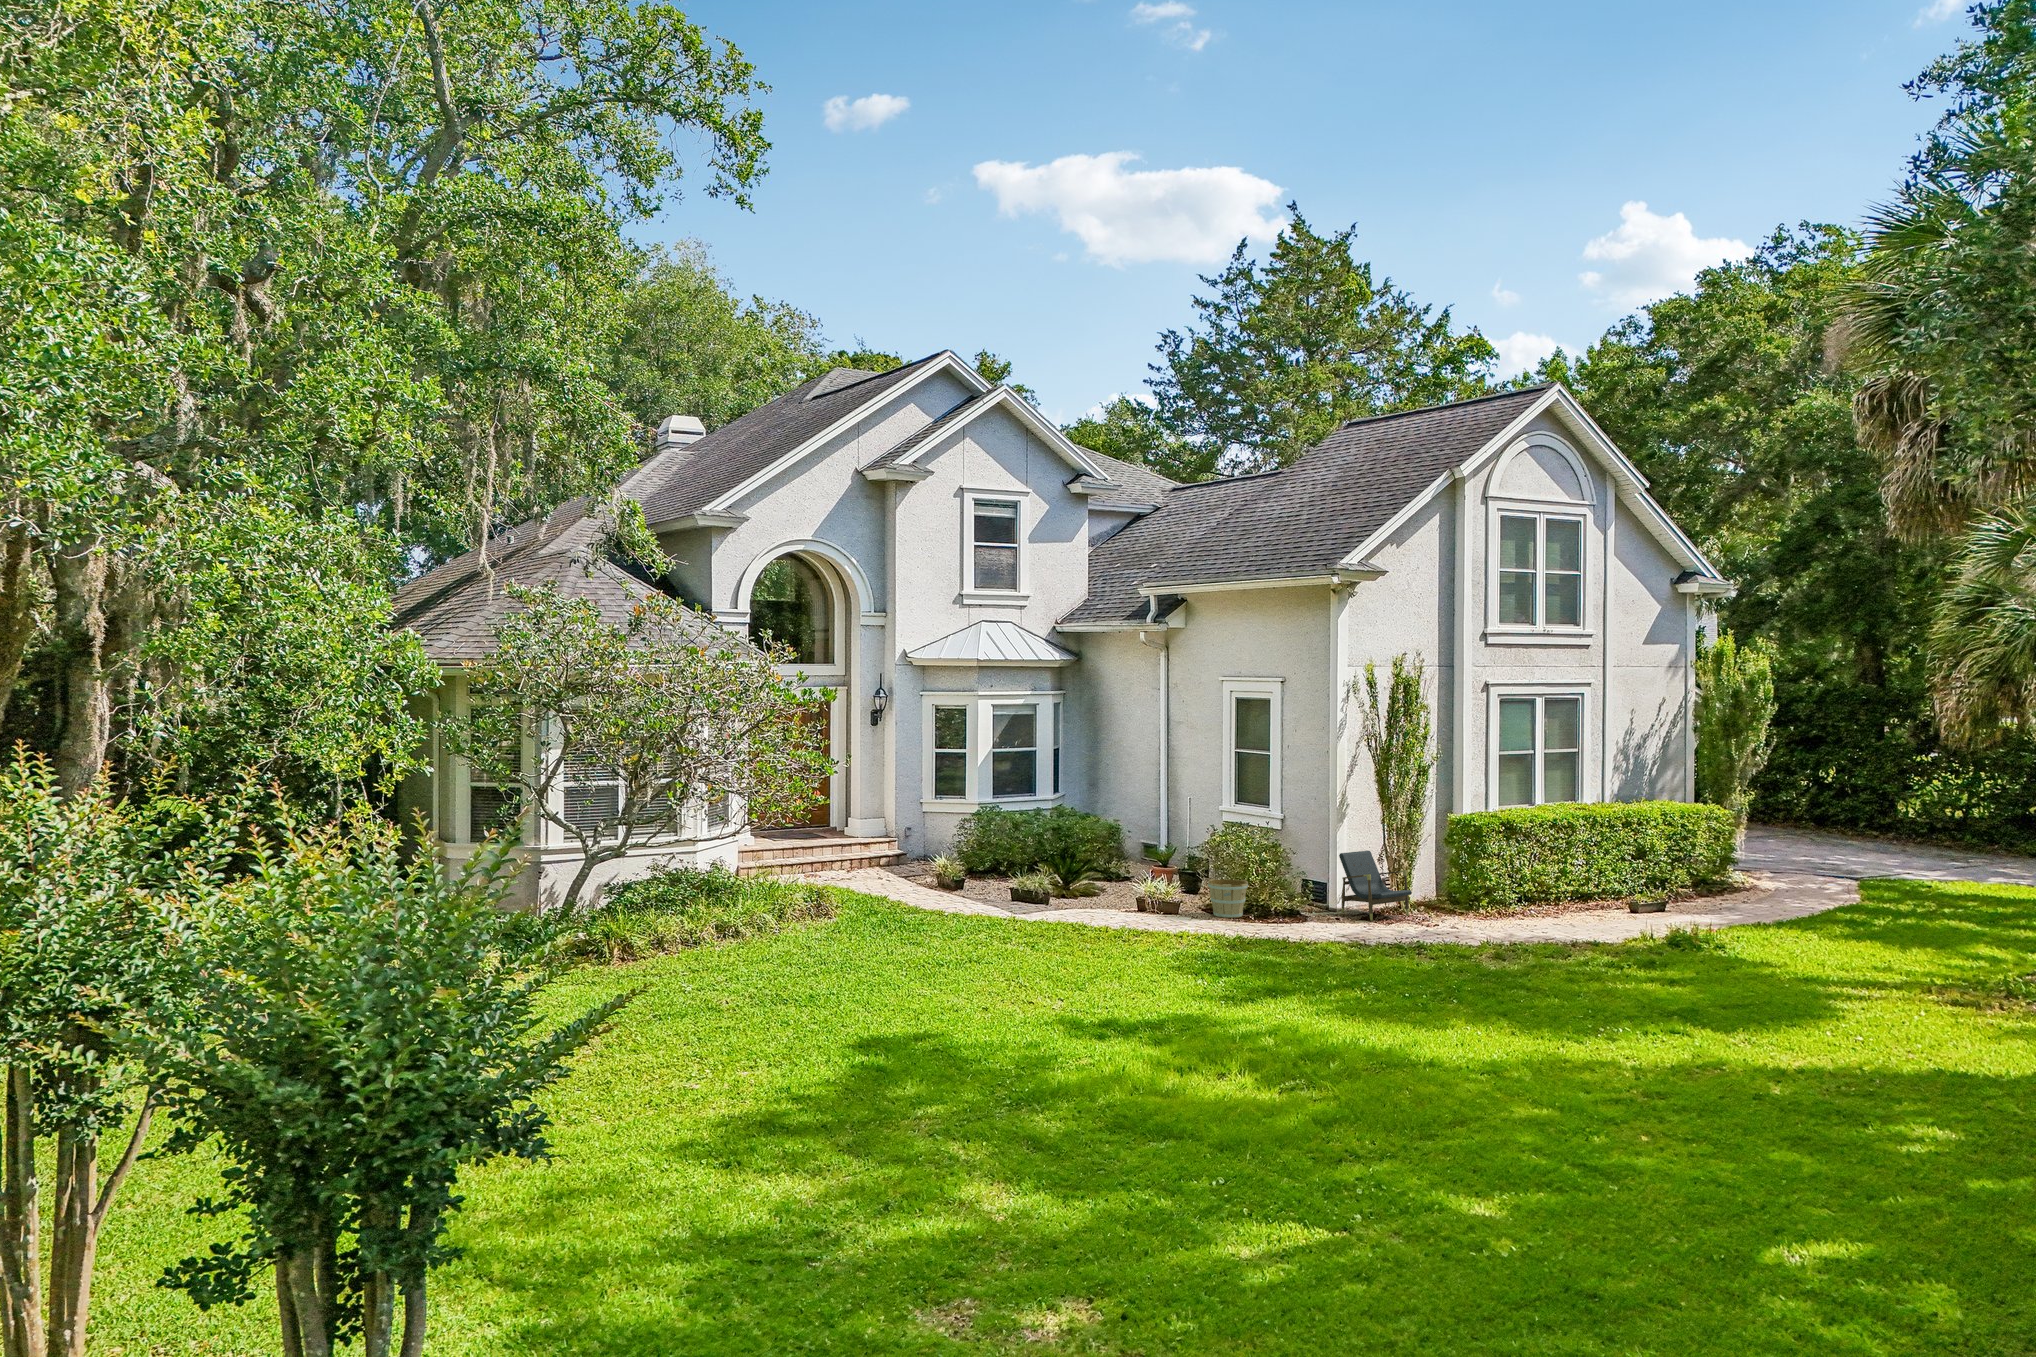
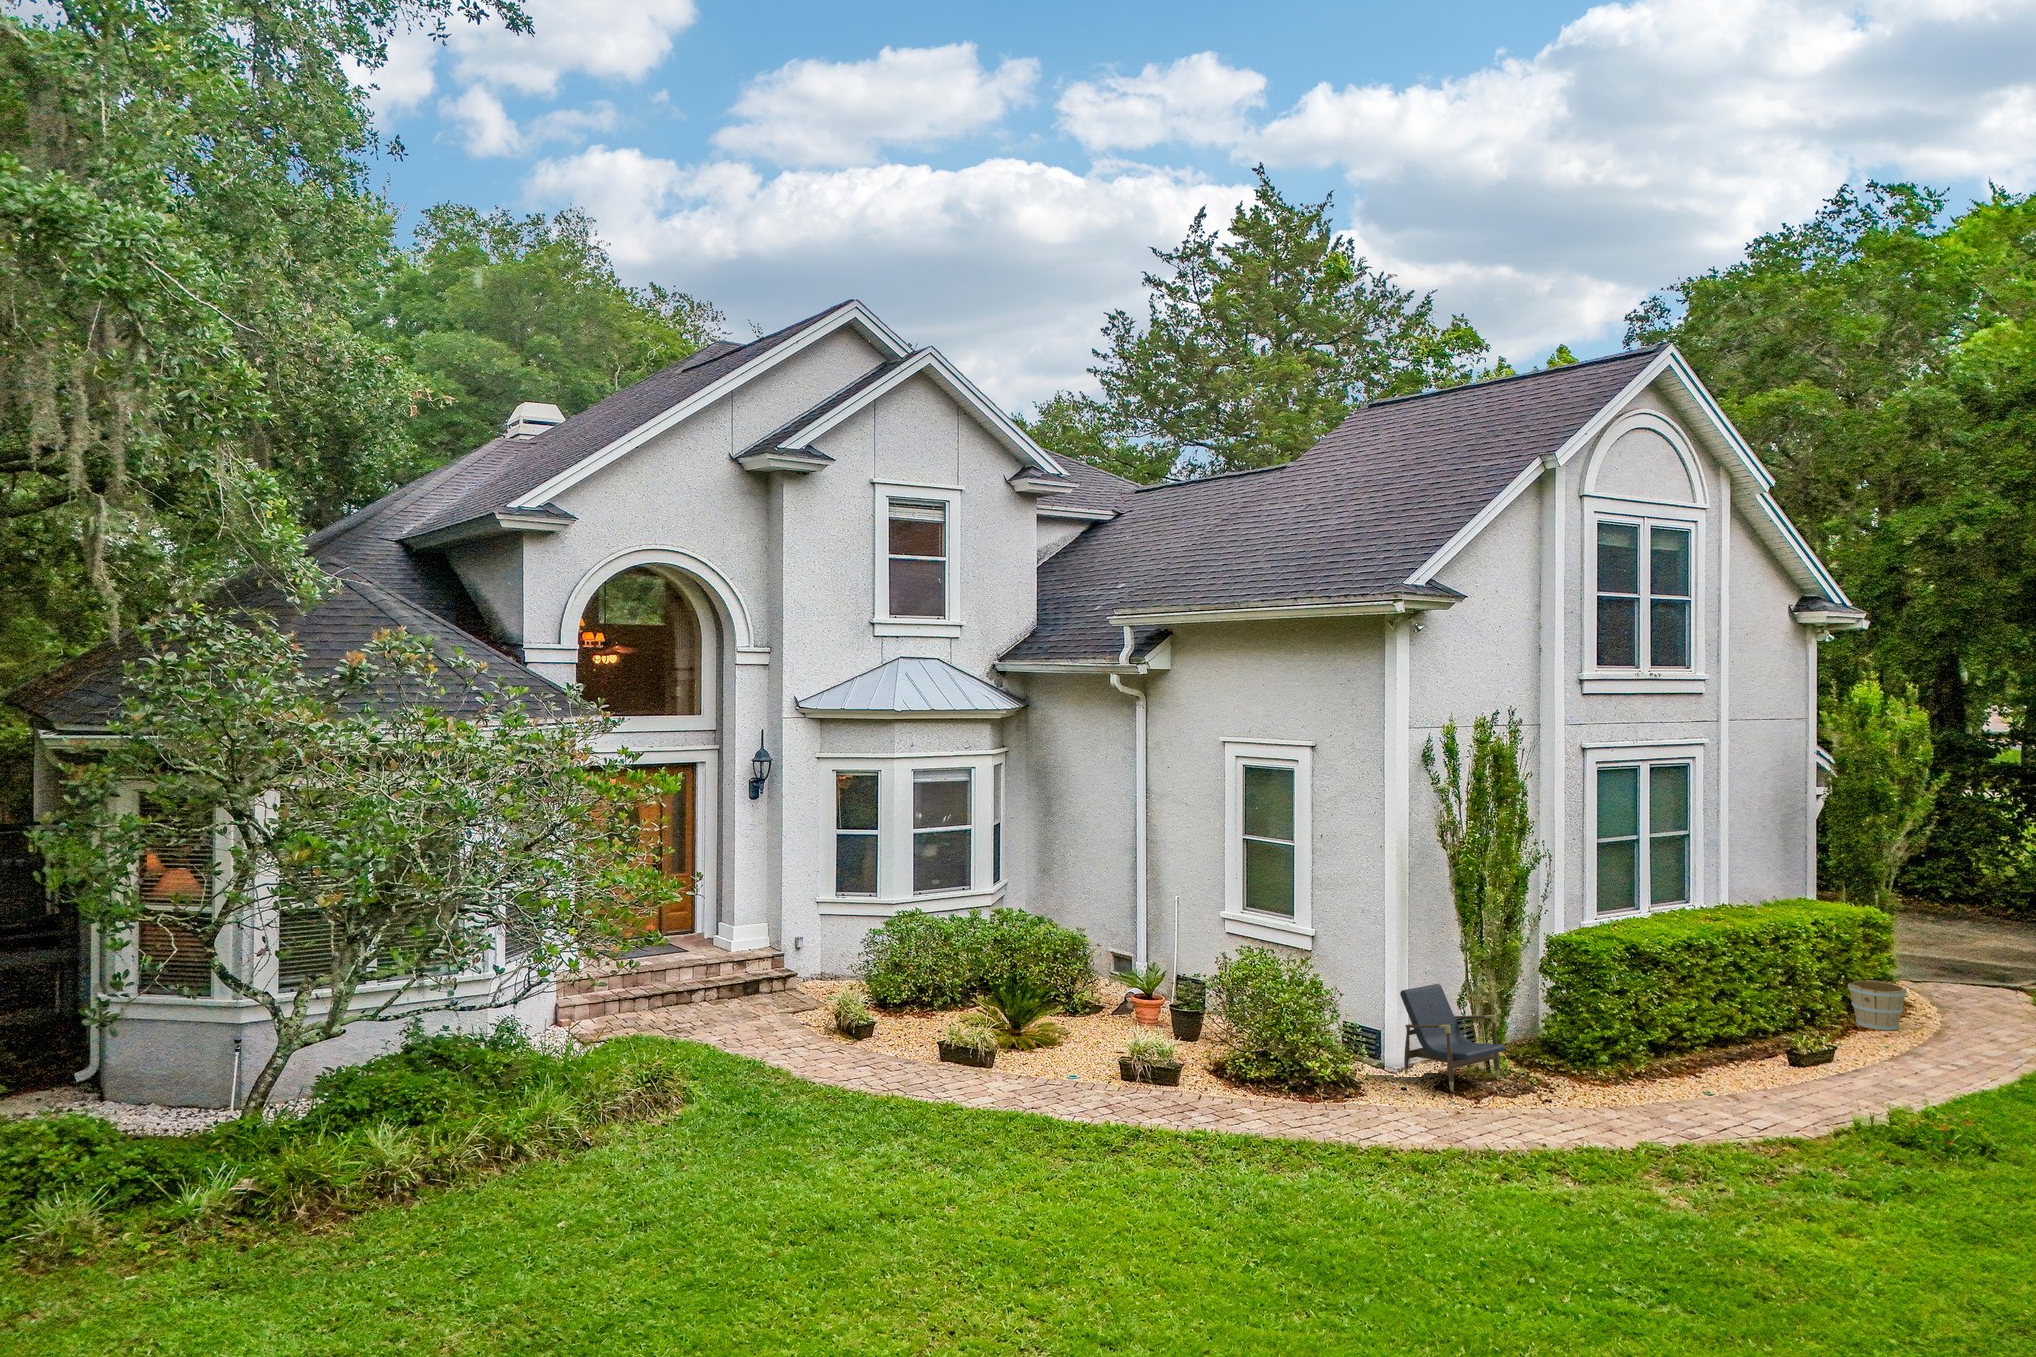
wooden bucket: present [1208,879,1248,918] -> present [1848,980,1907,1031]

